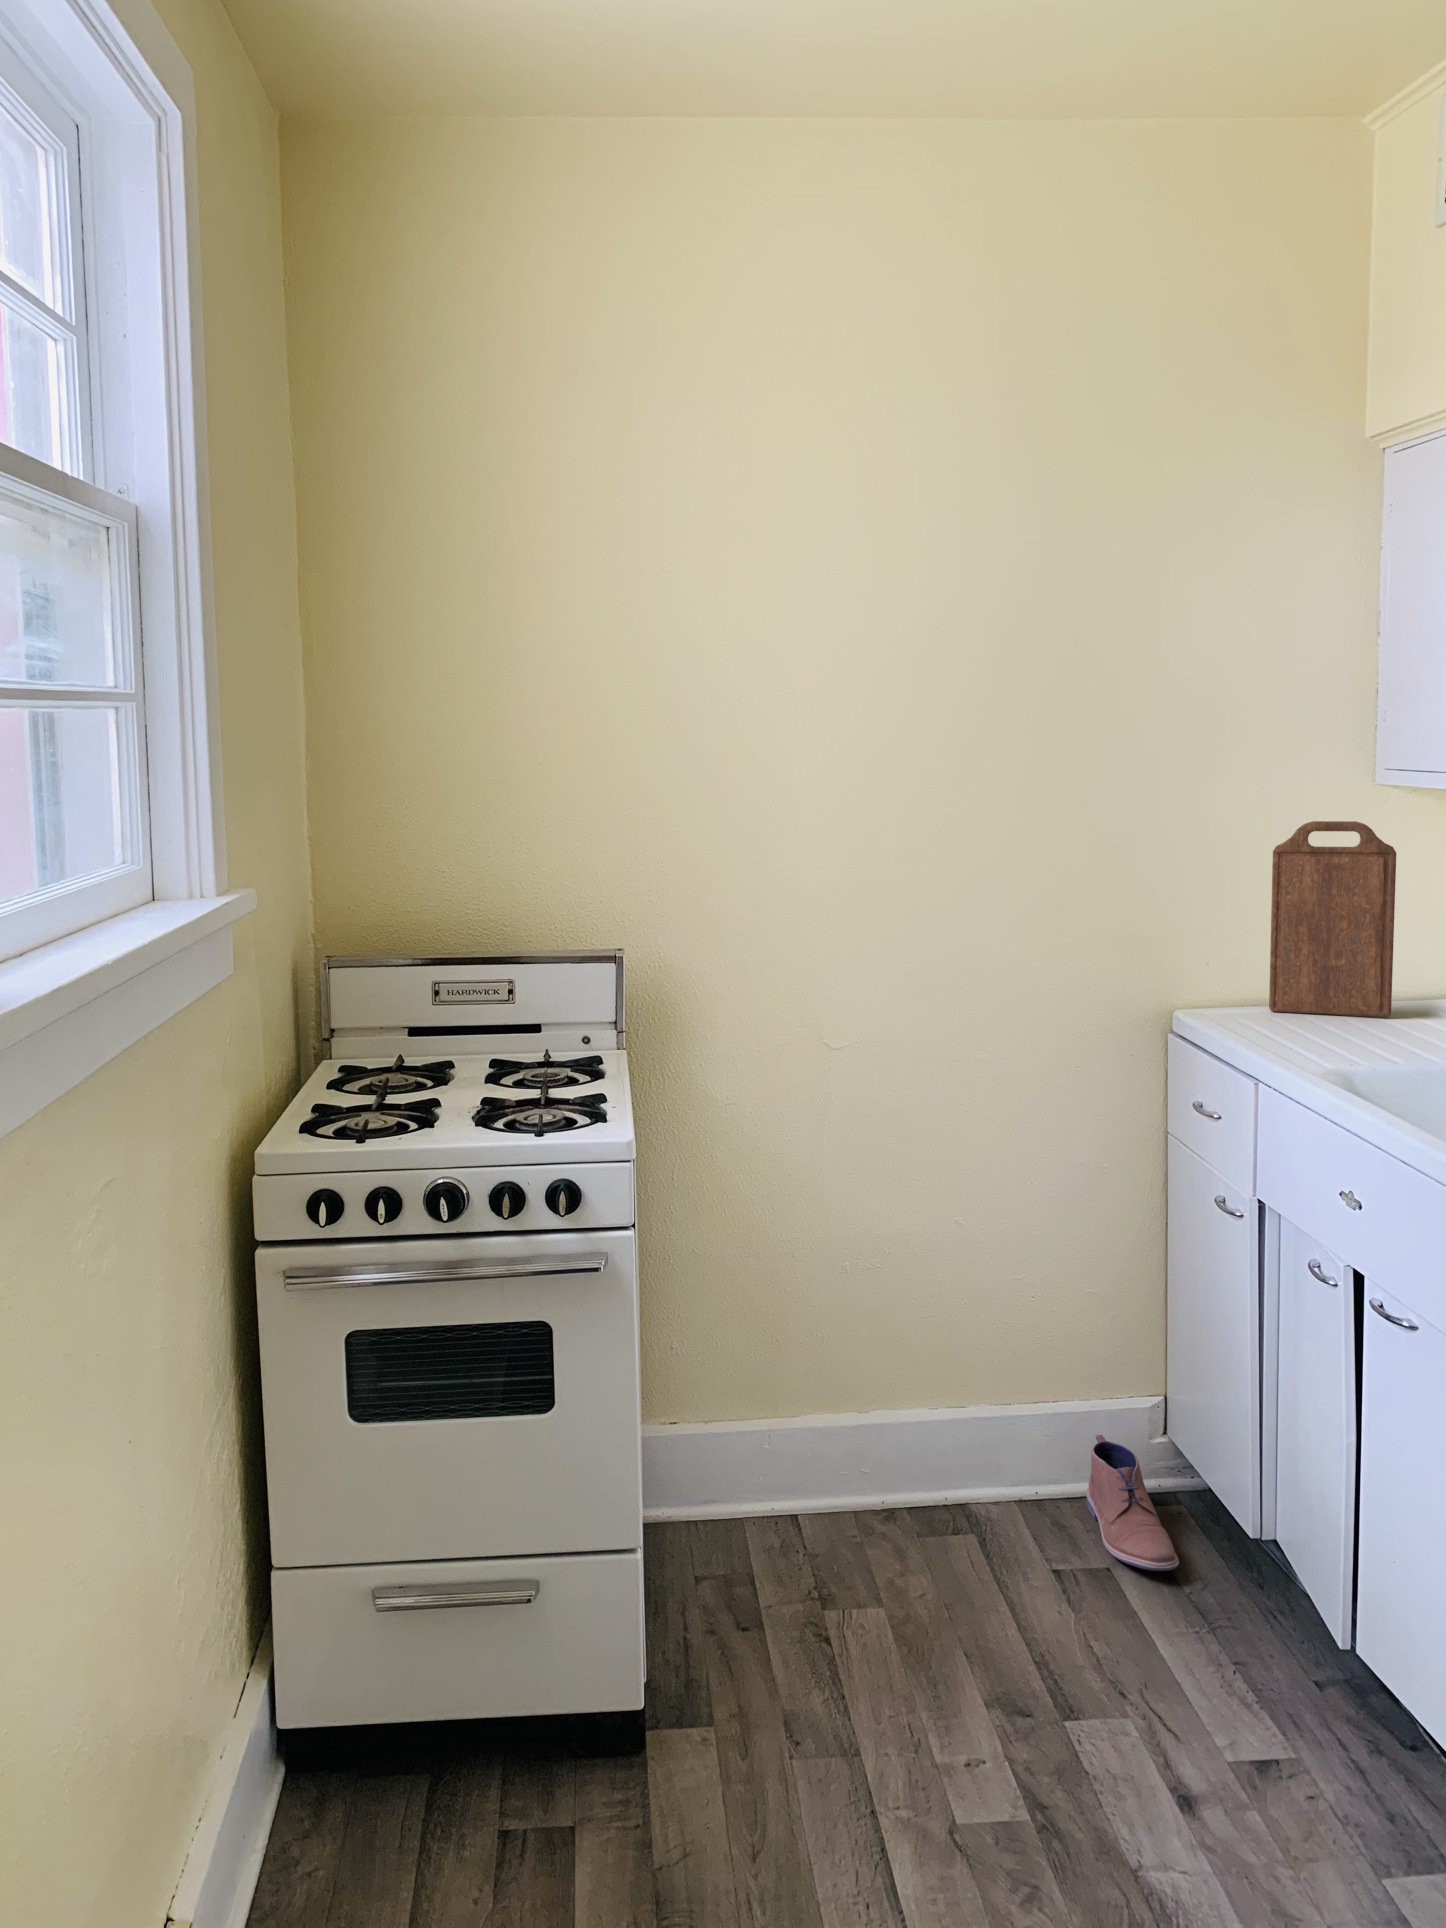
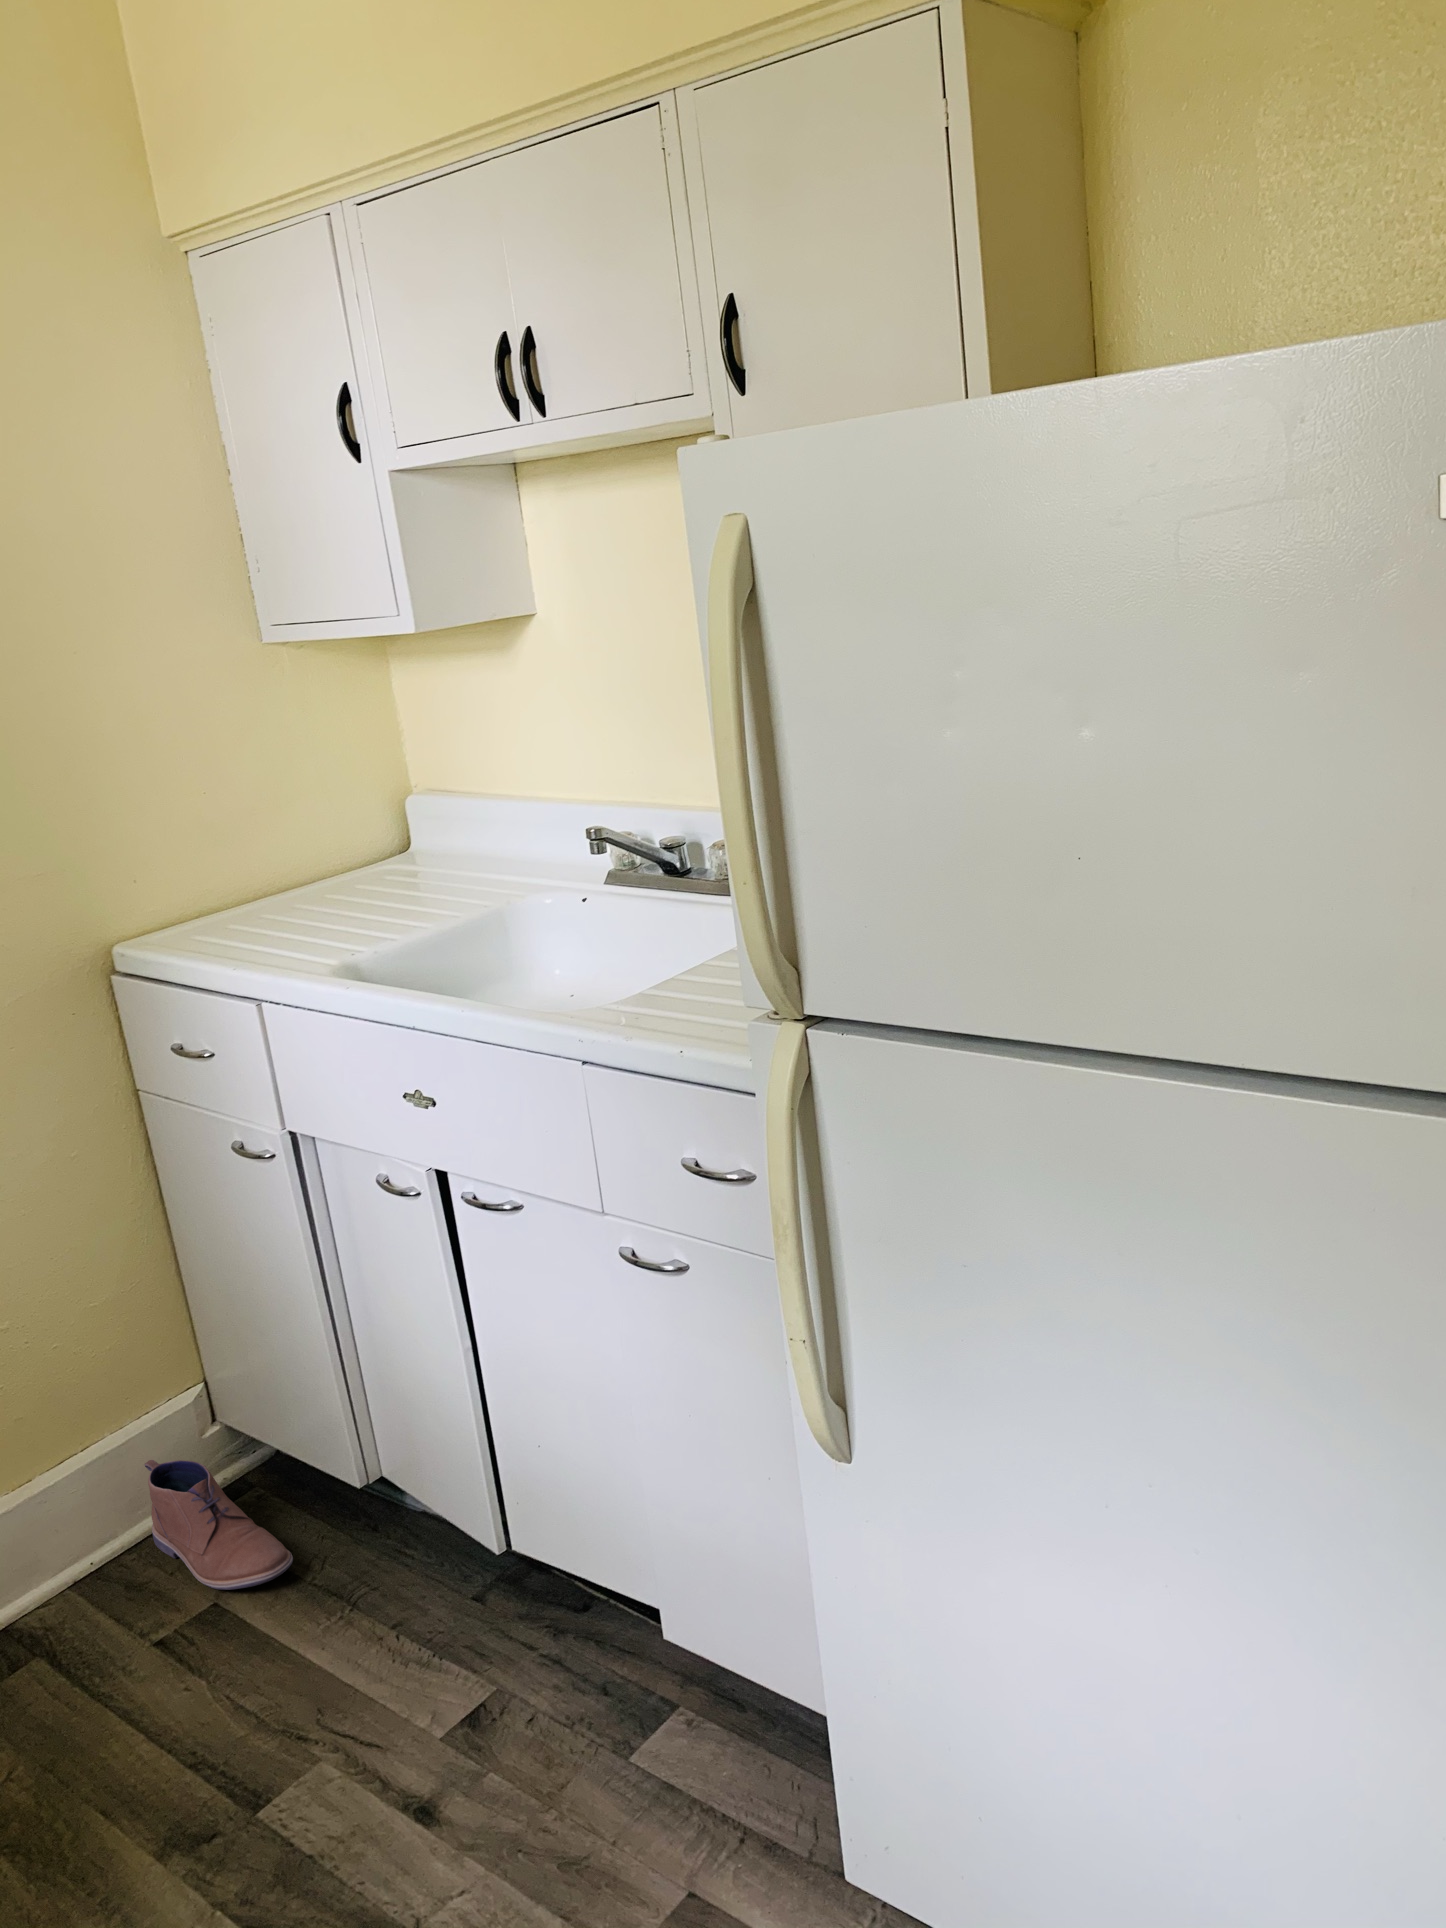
cutting board: present [1269,821,1396,1017] -> none [185,681,349,913]

